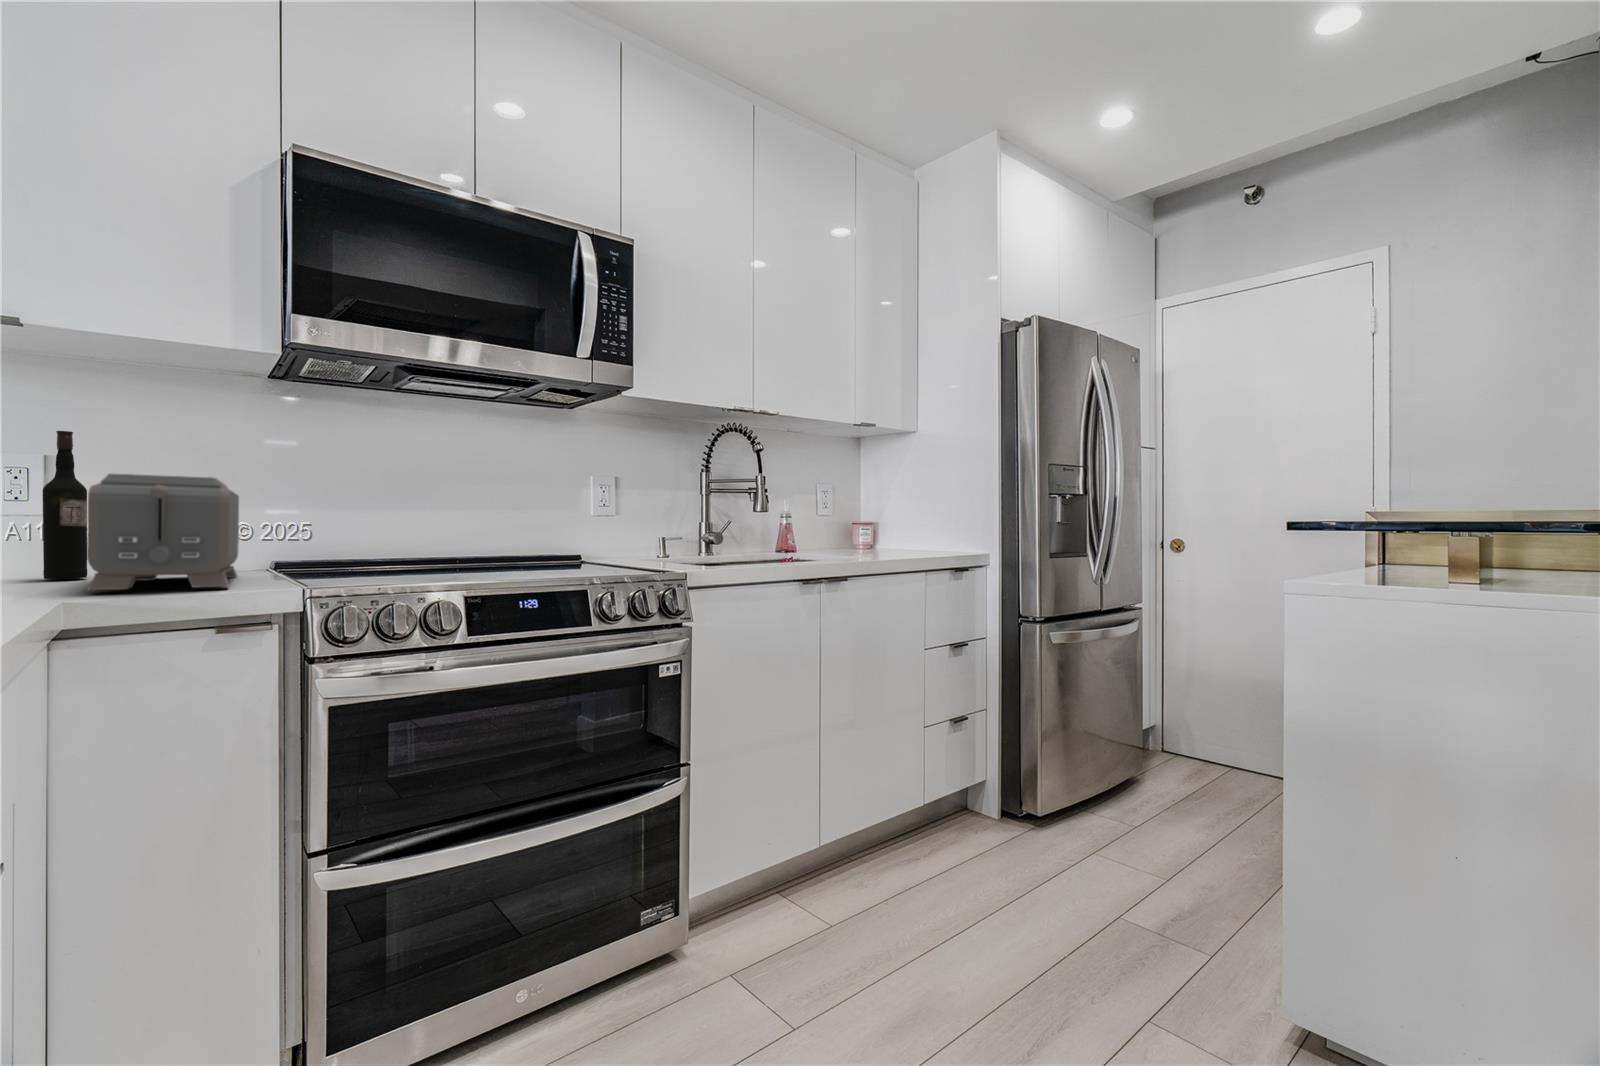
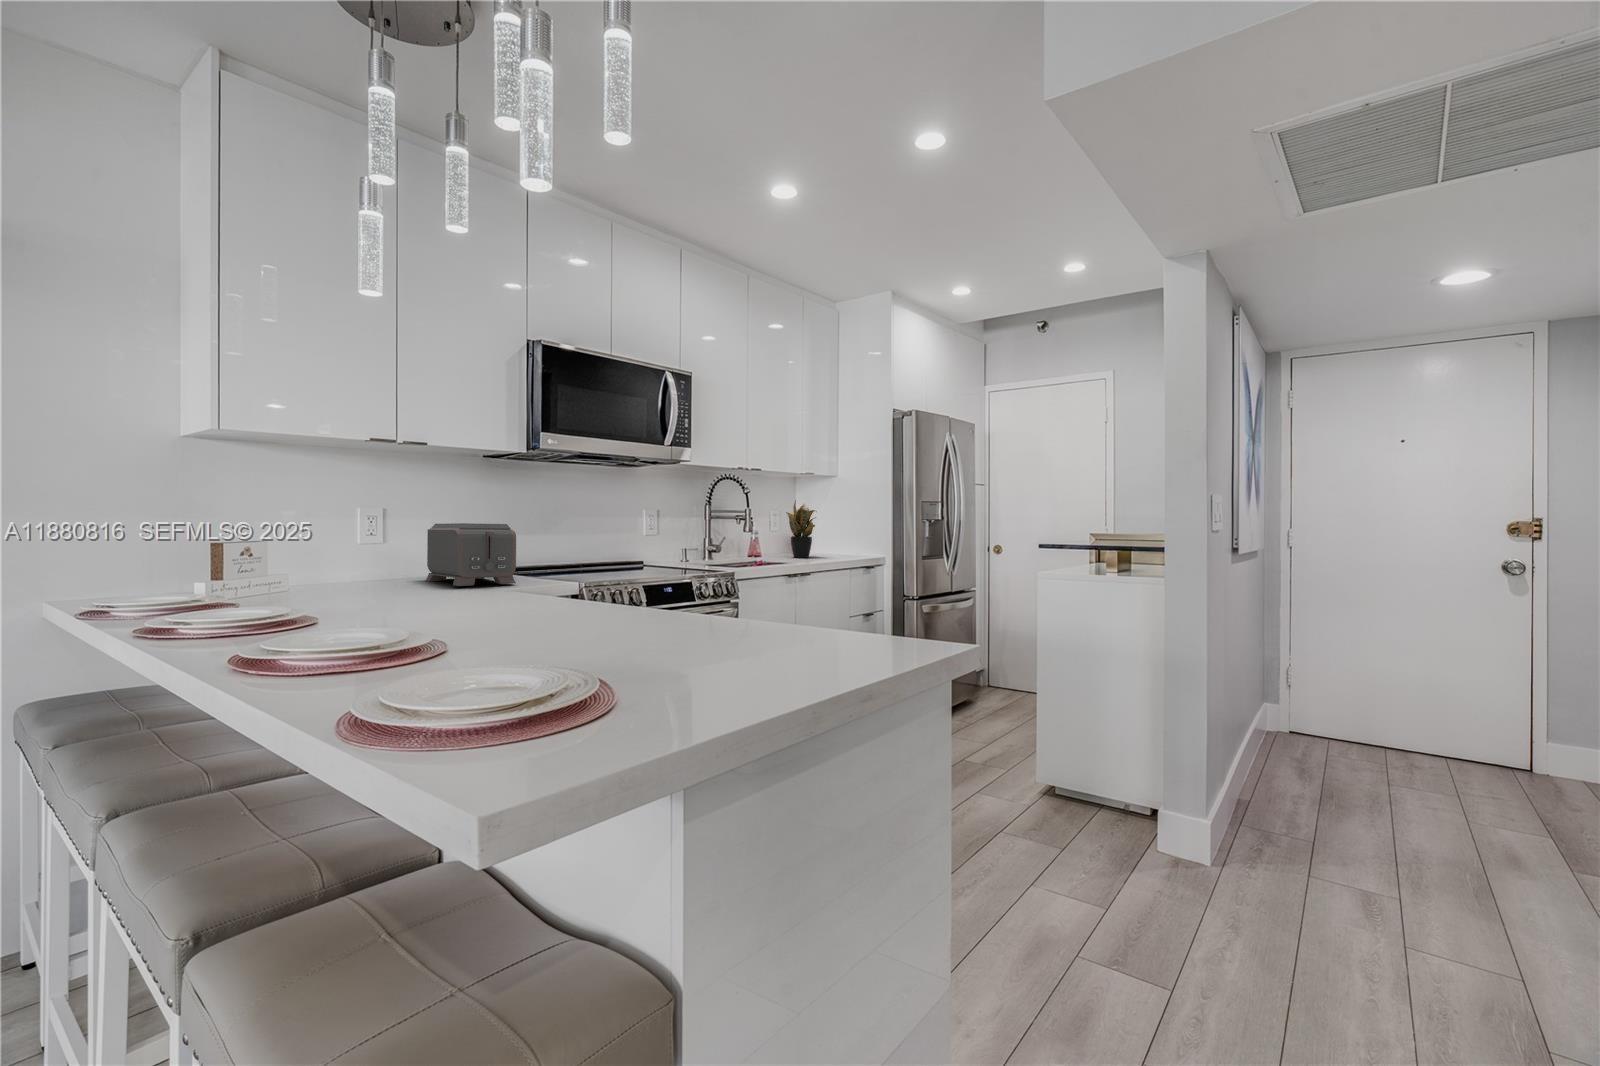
wine bottle: present [43,431,87,579] -> none [383,494,405,580]
potted plant: none [830,461,890,553] -> present [786,500,817,558]

